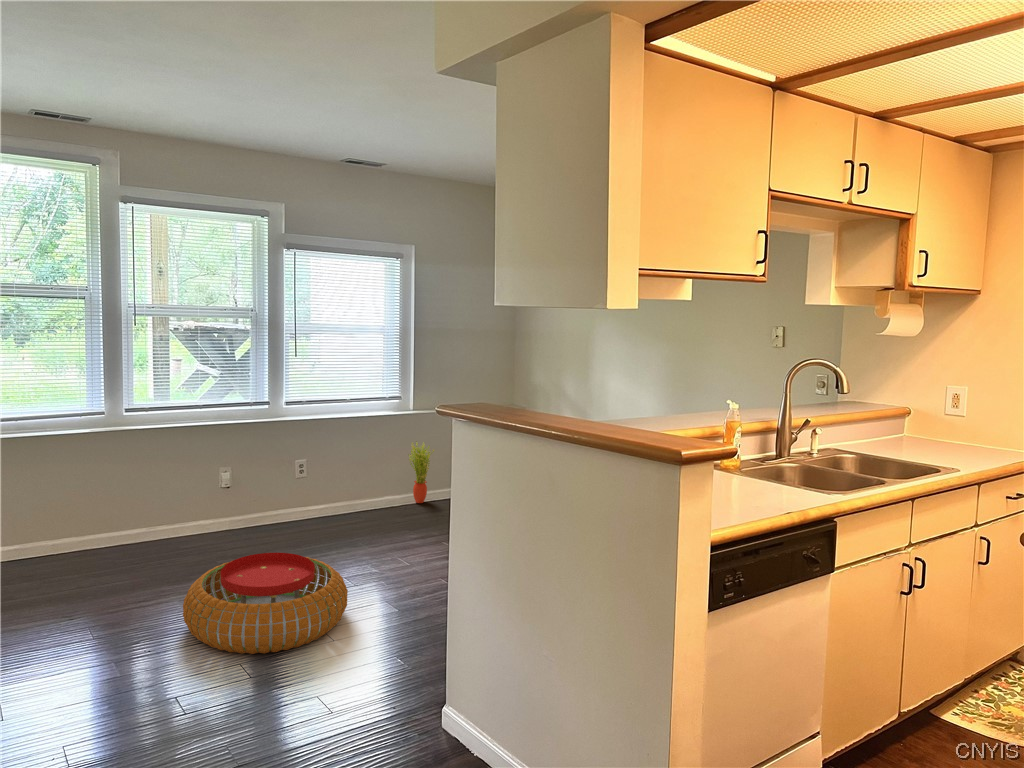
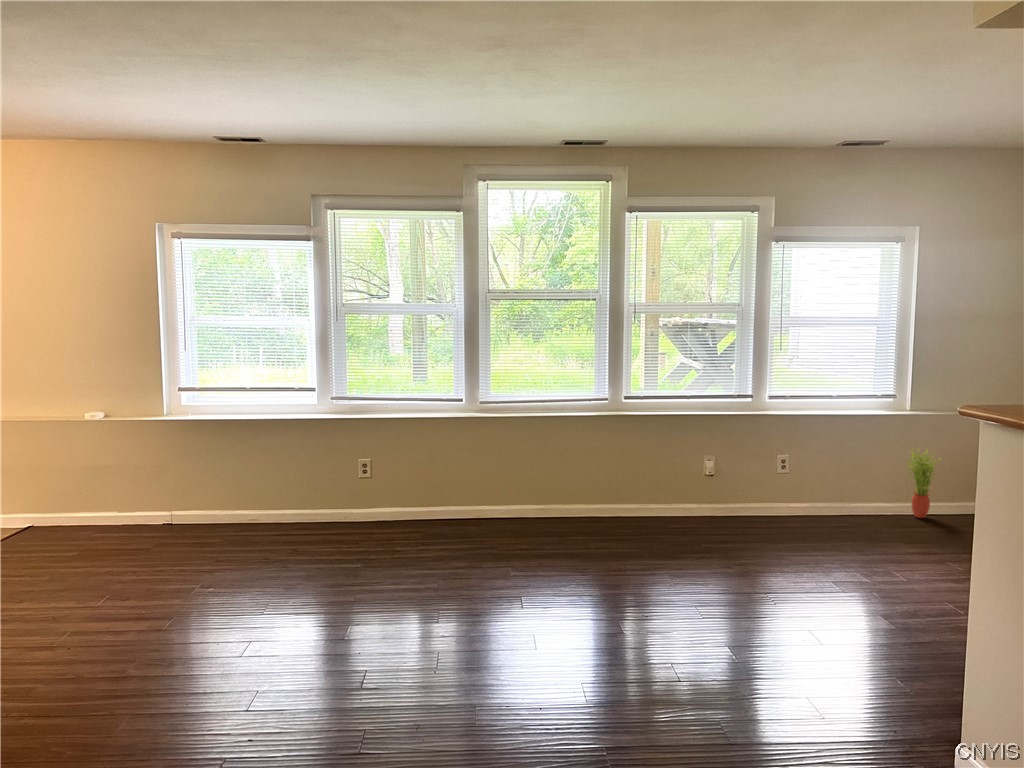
pouf: present [183,553,348,654] -> none [667,540,839,646]

